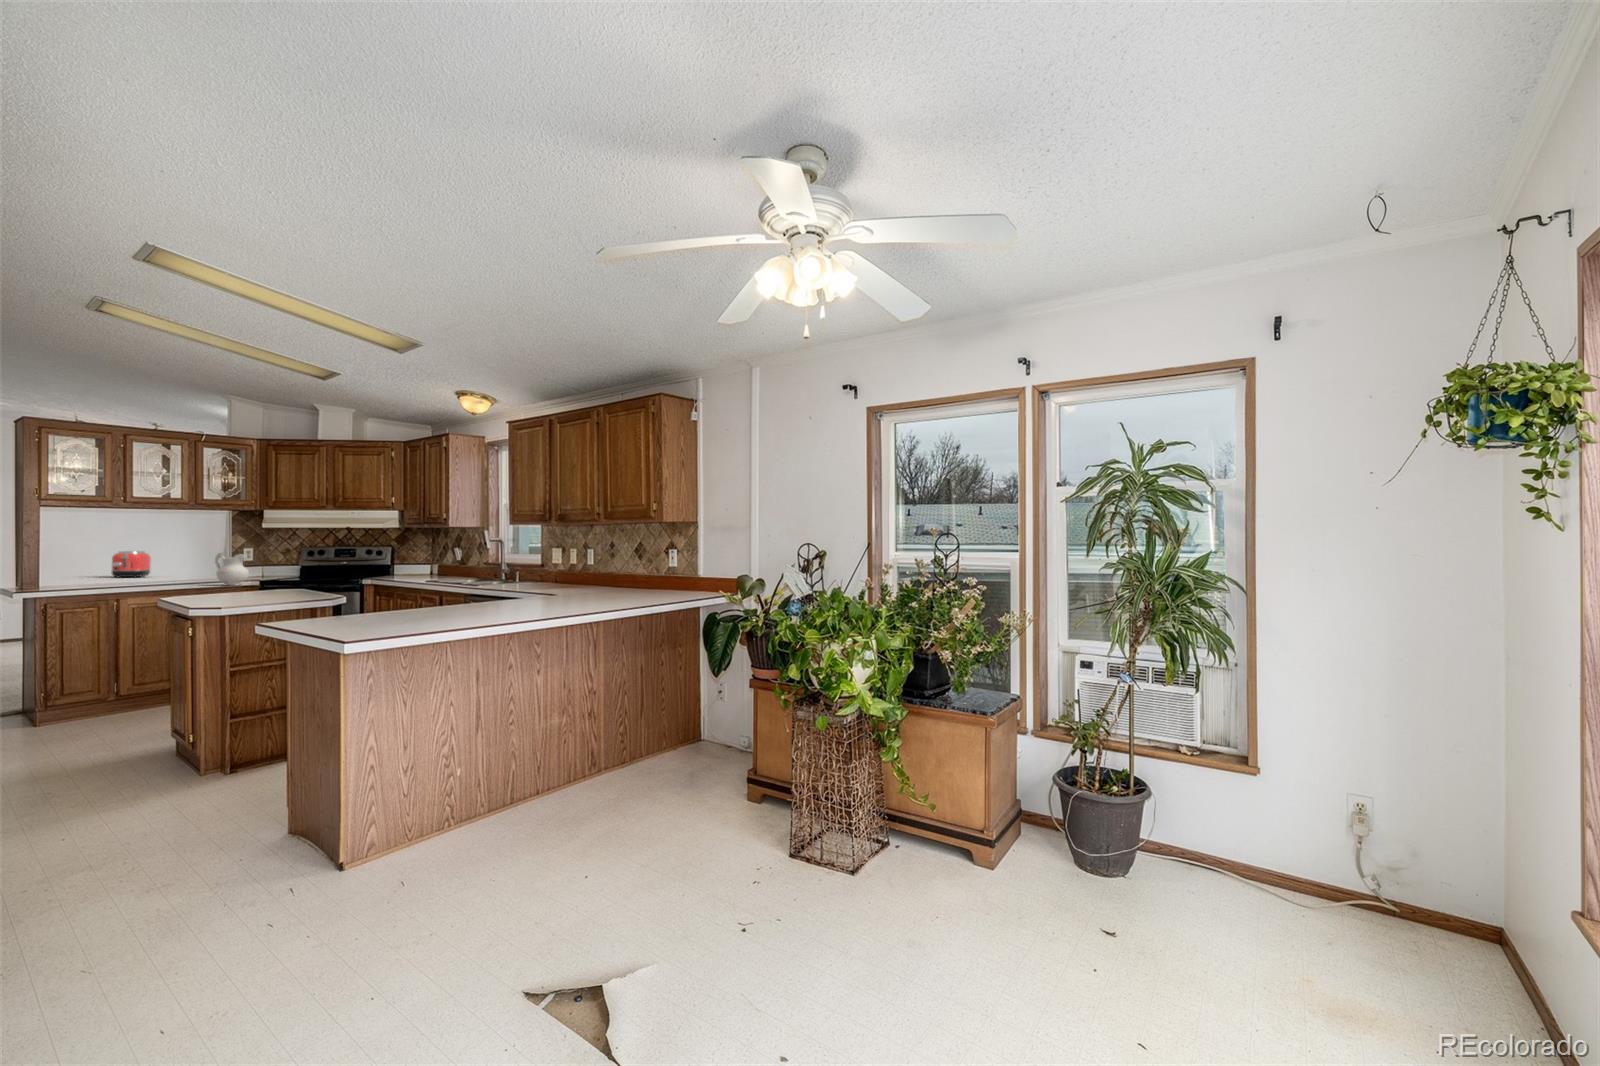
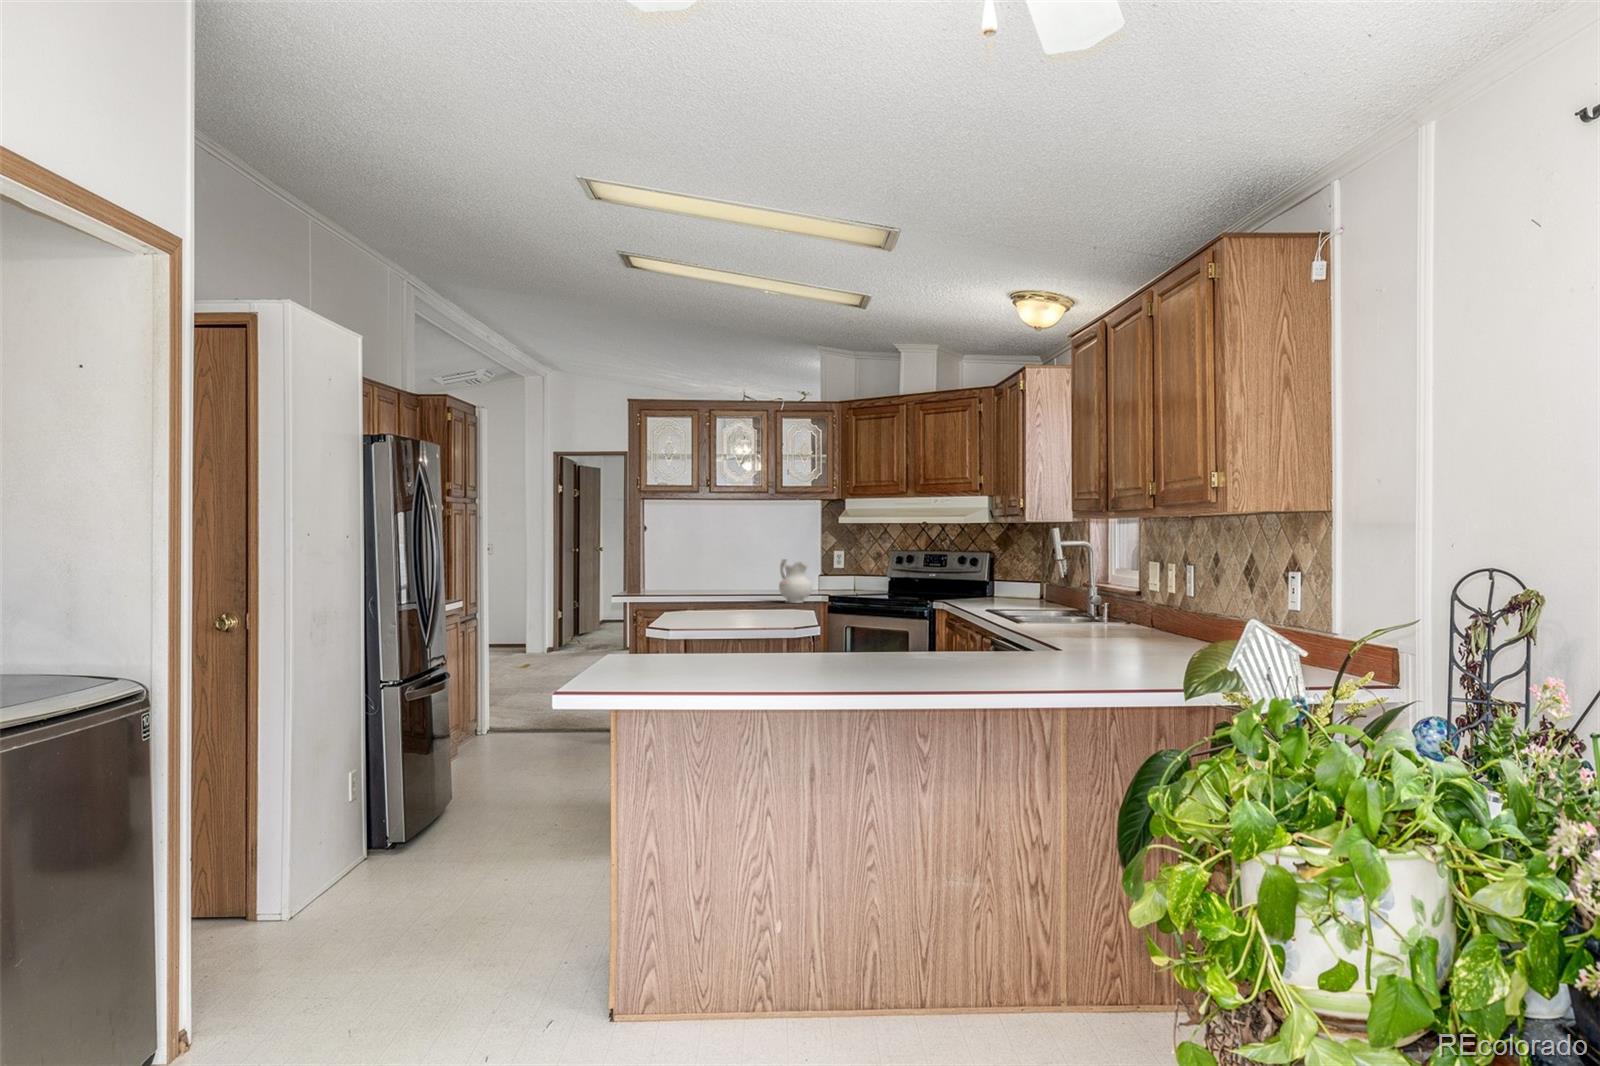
toaster: present [111,551,151,578] -> none [734,553,772,586]

